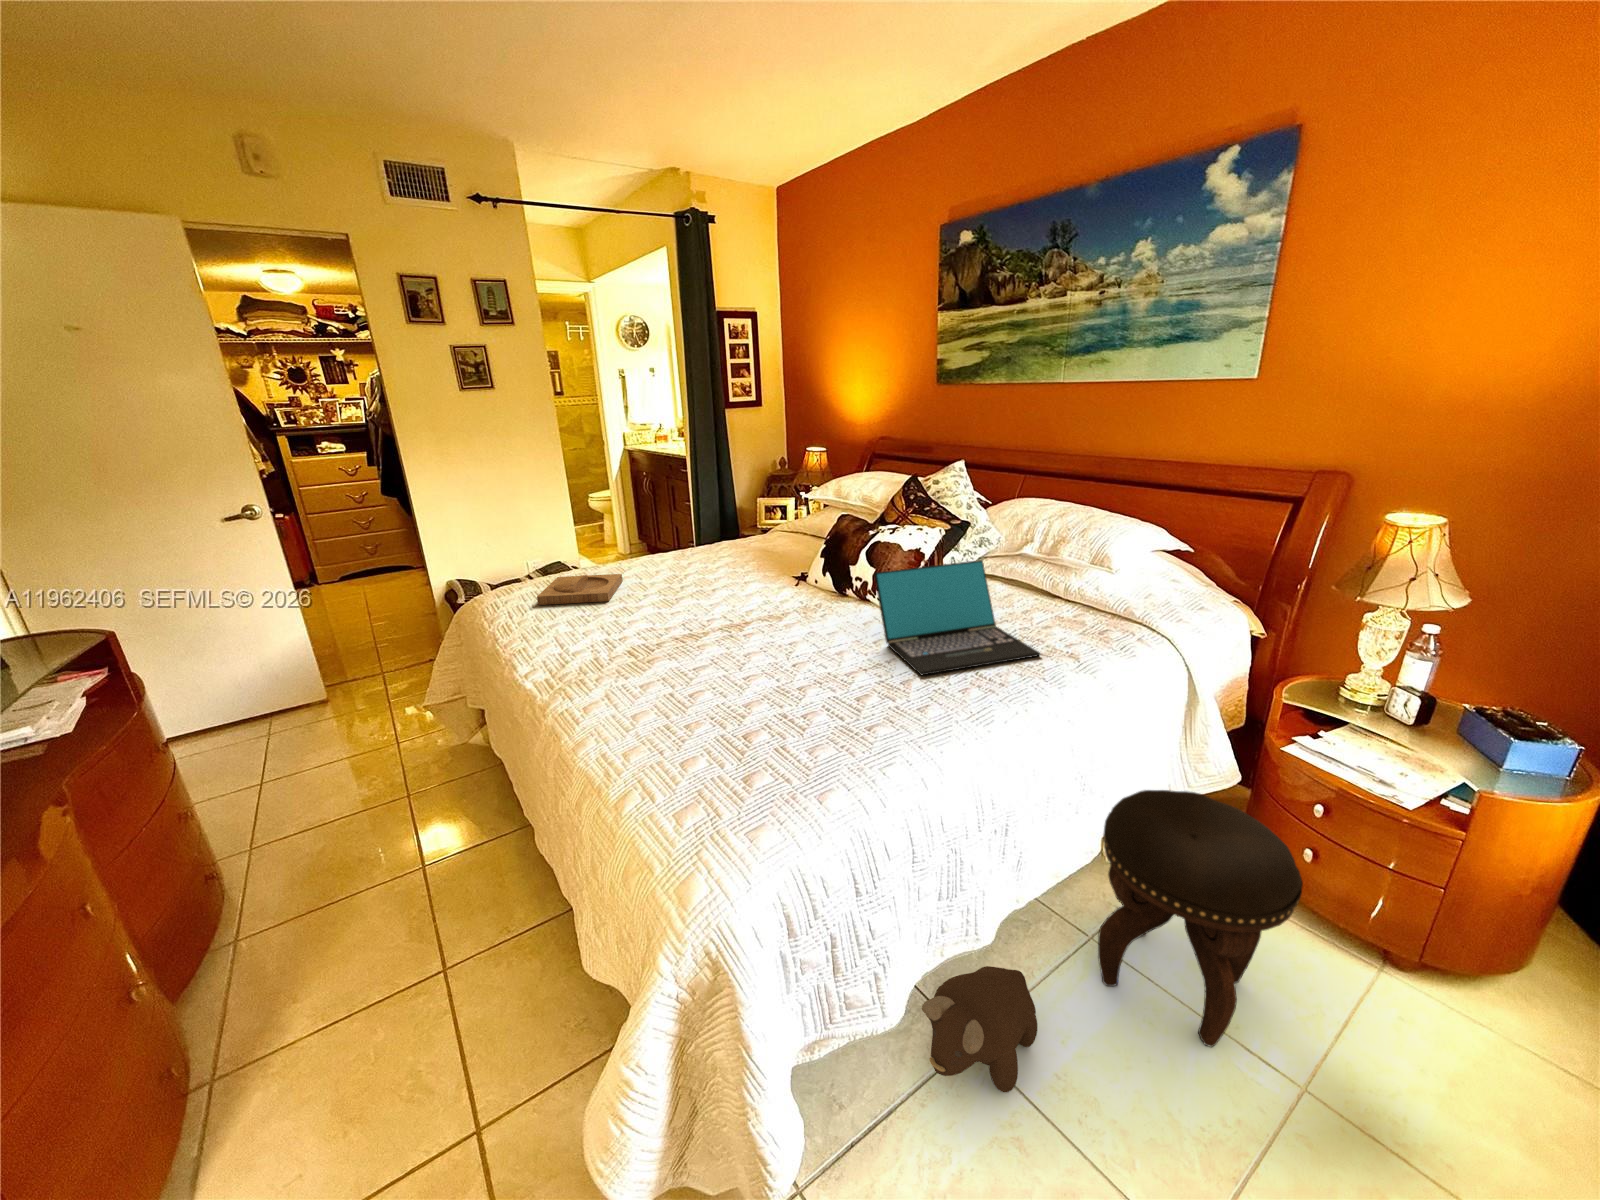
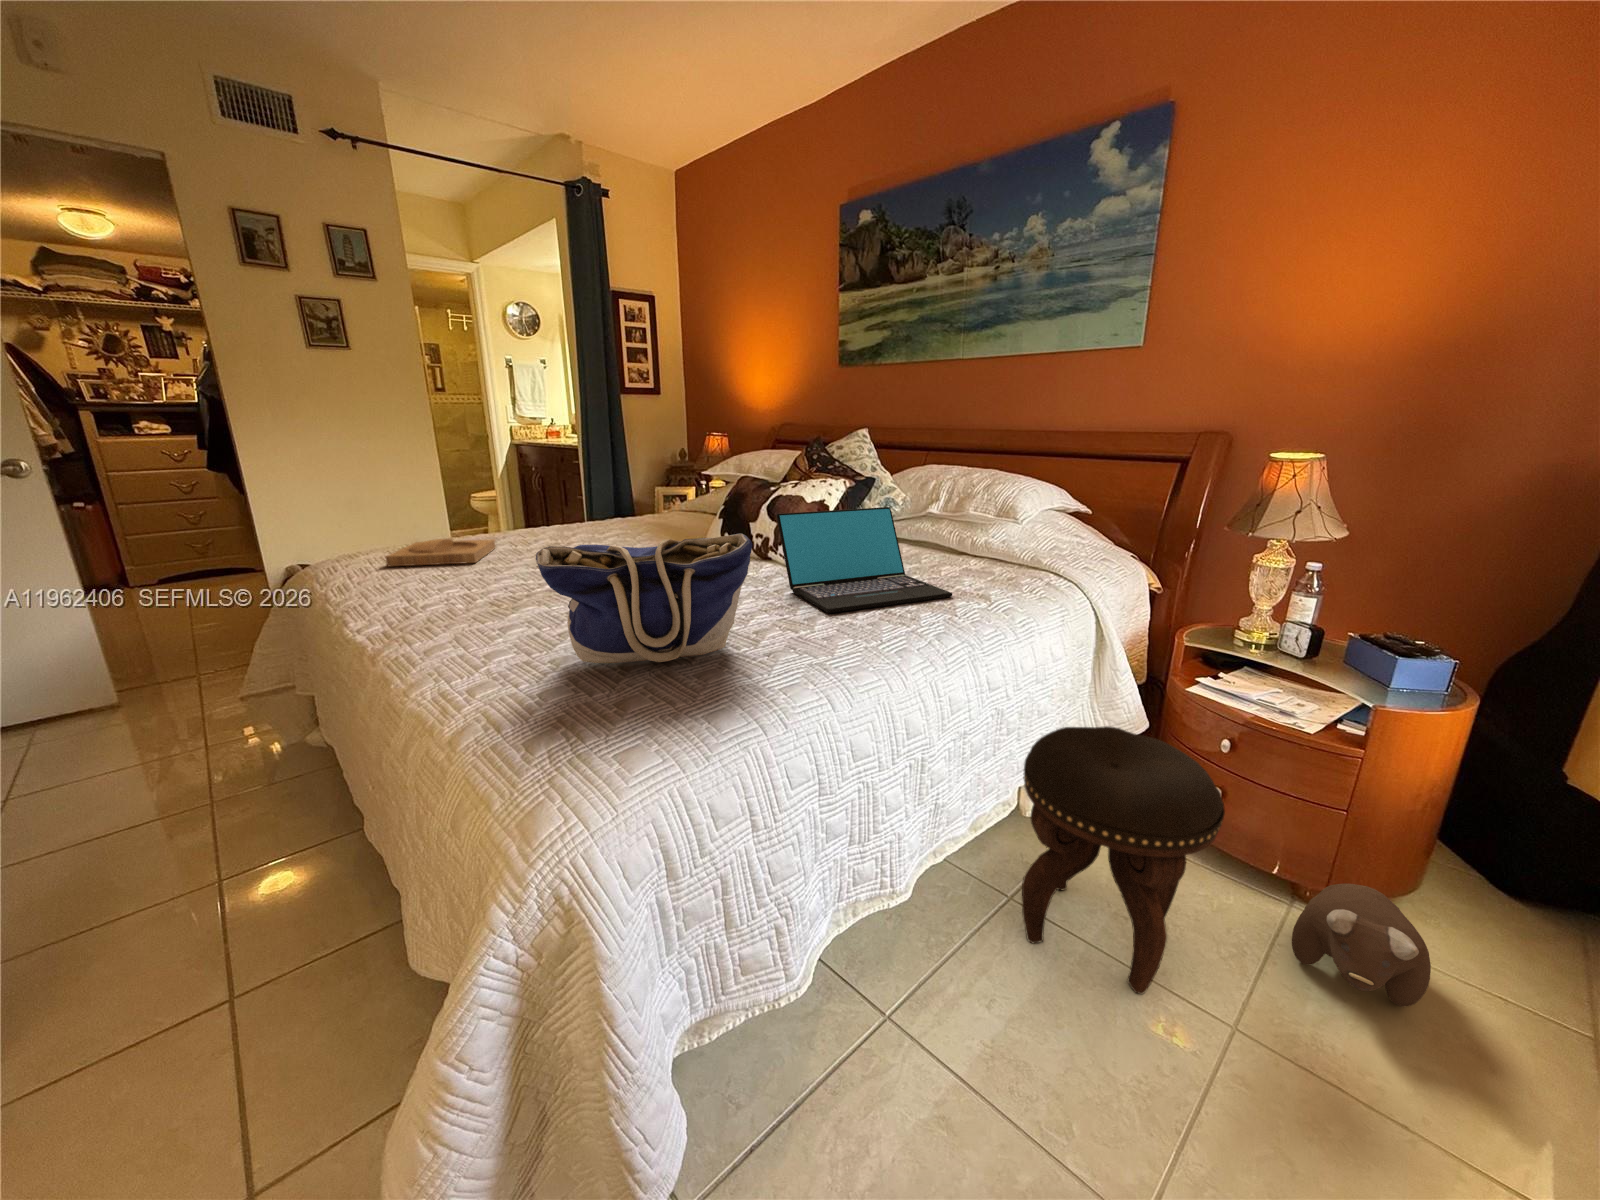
tote bag: none [676,627,855,733] -> present [536,533,752,663]
plush toy: present [921,966,1037,1093] -> present [1292,883,1431,1007]

